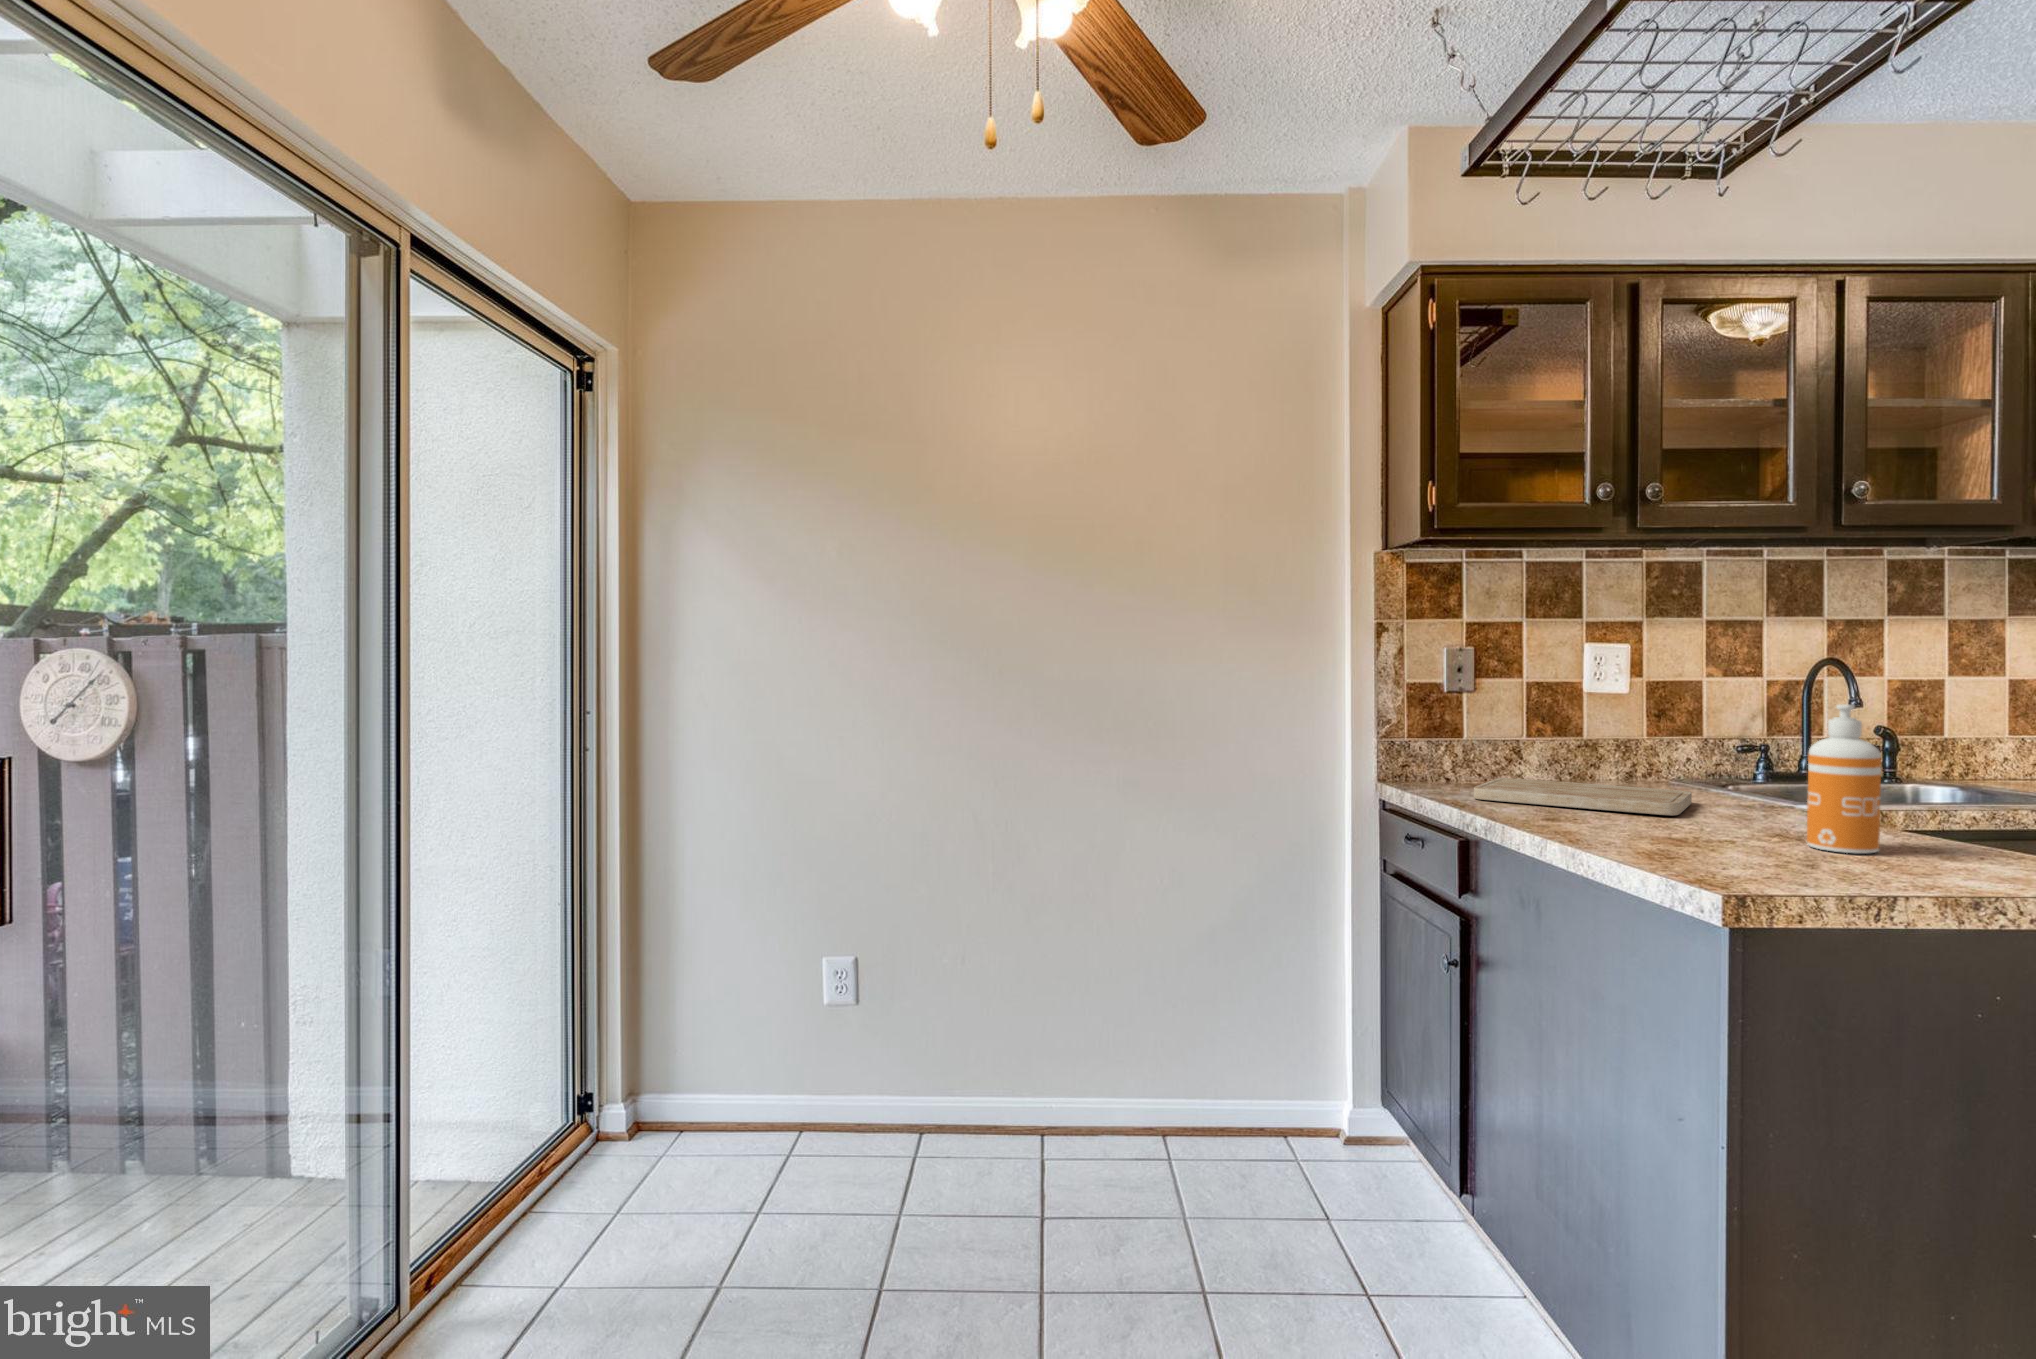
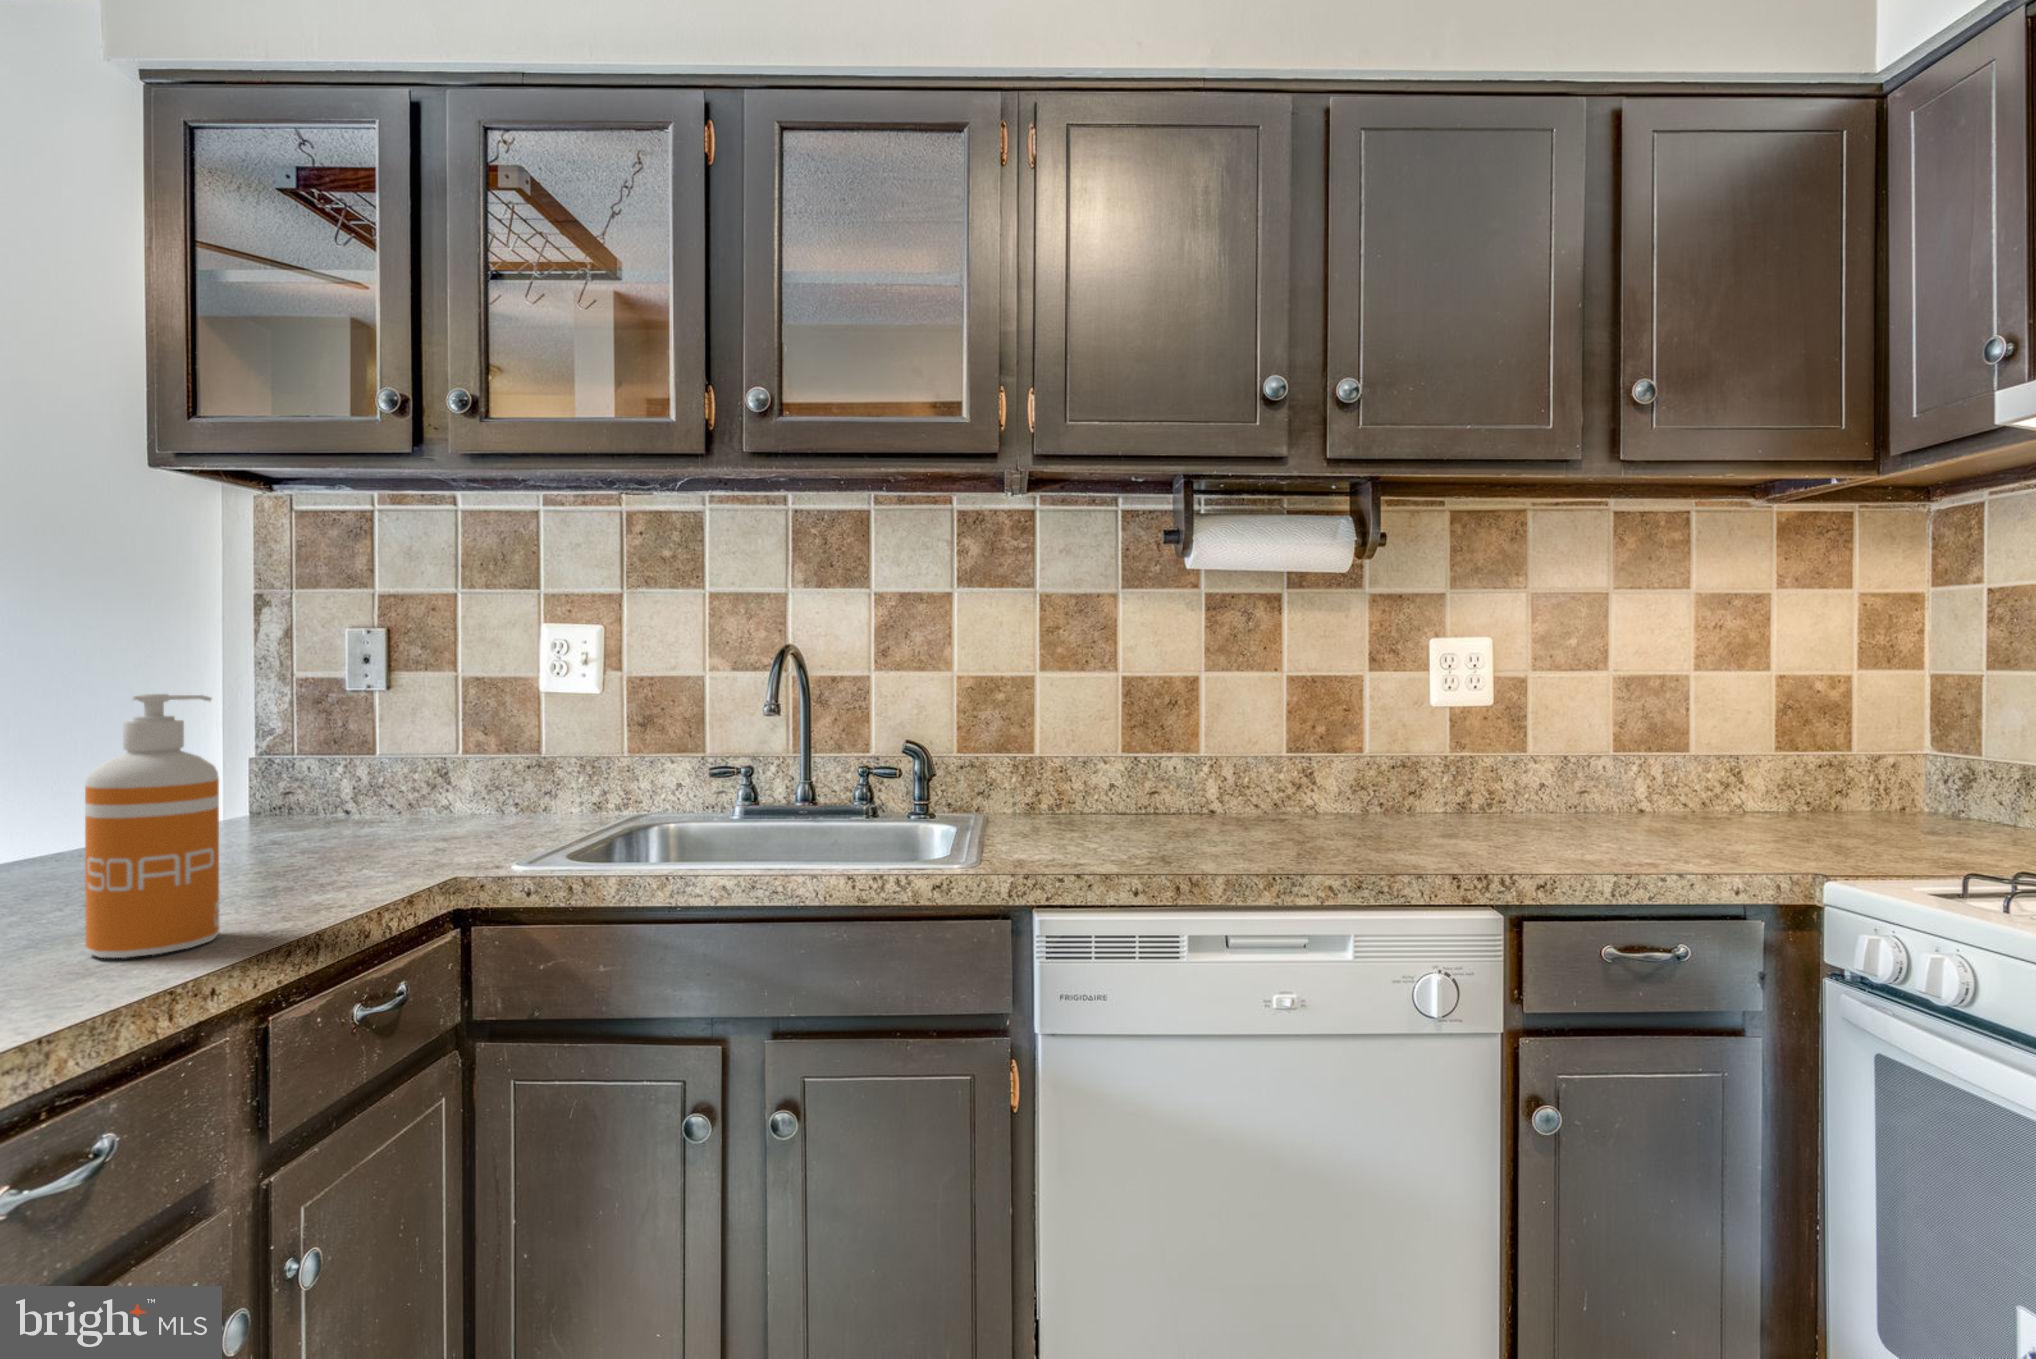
cutting board: present [1474,778,1692,815] -> none [184,811,457,874]

